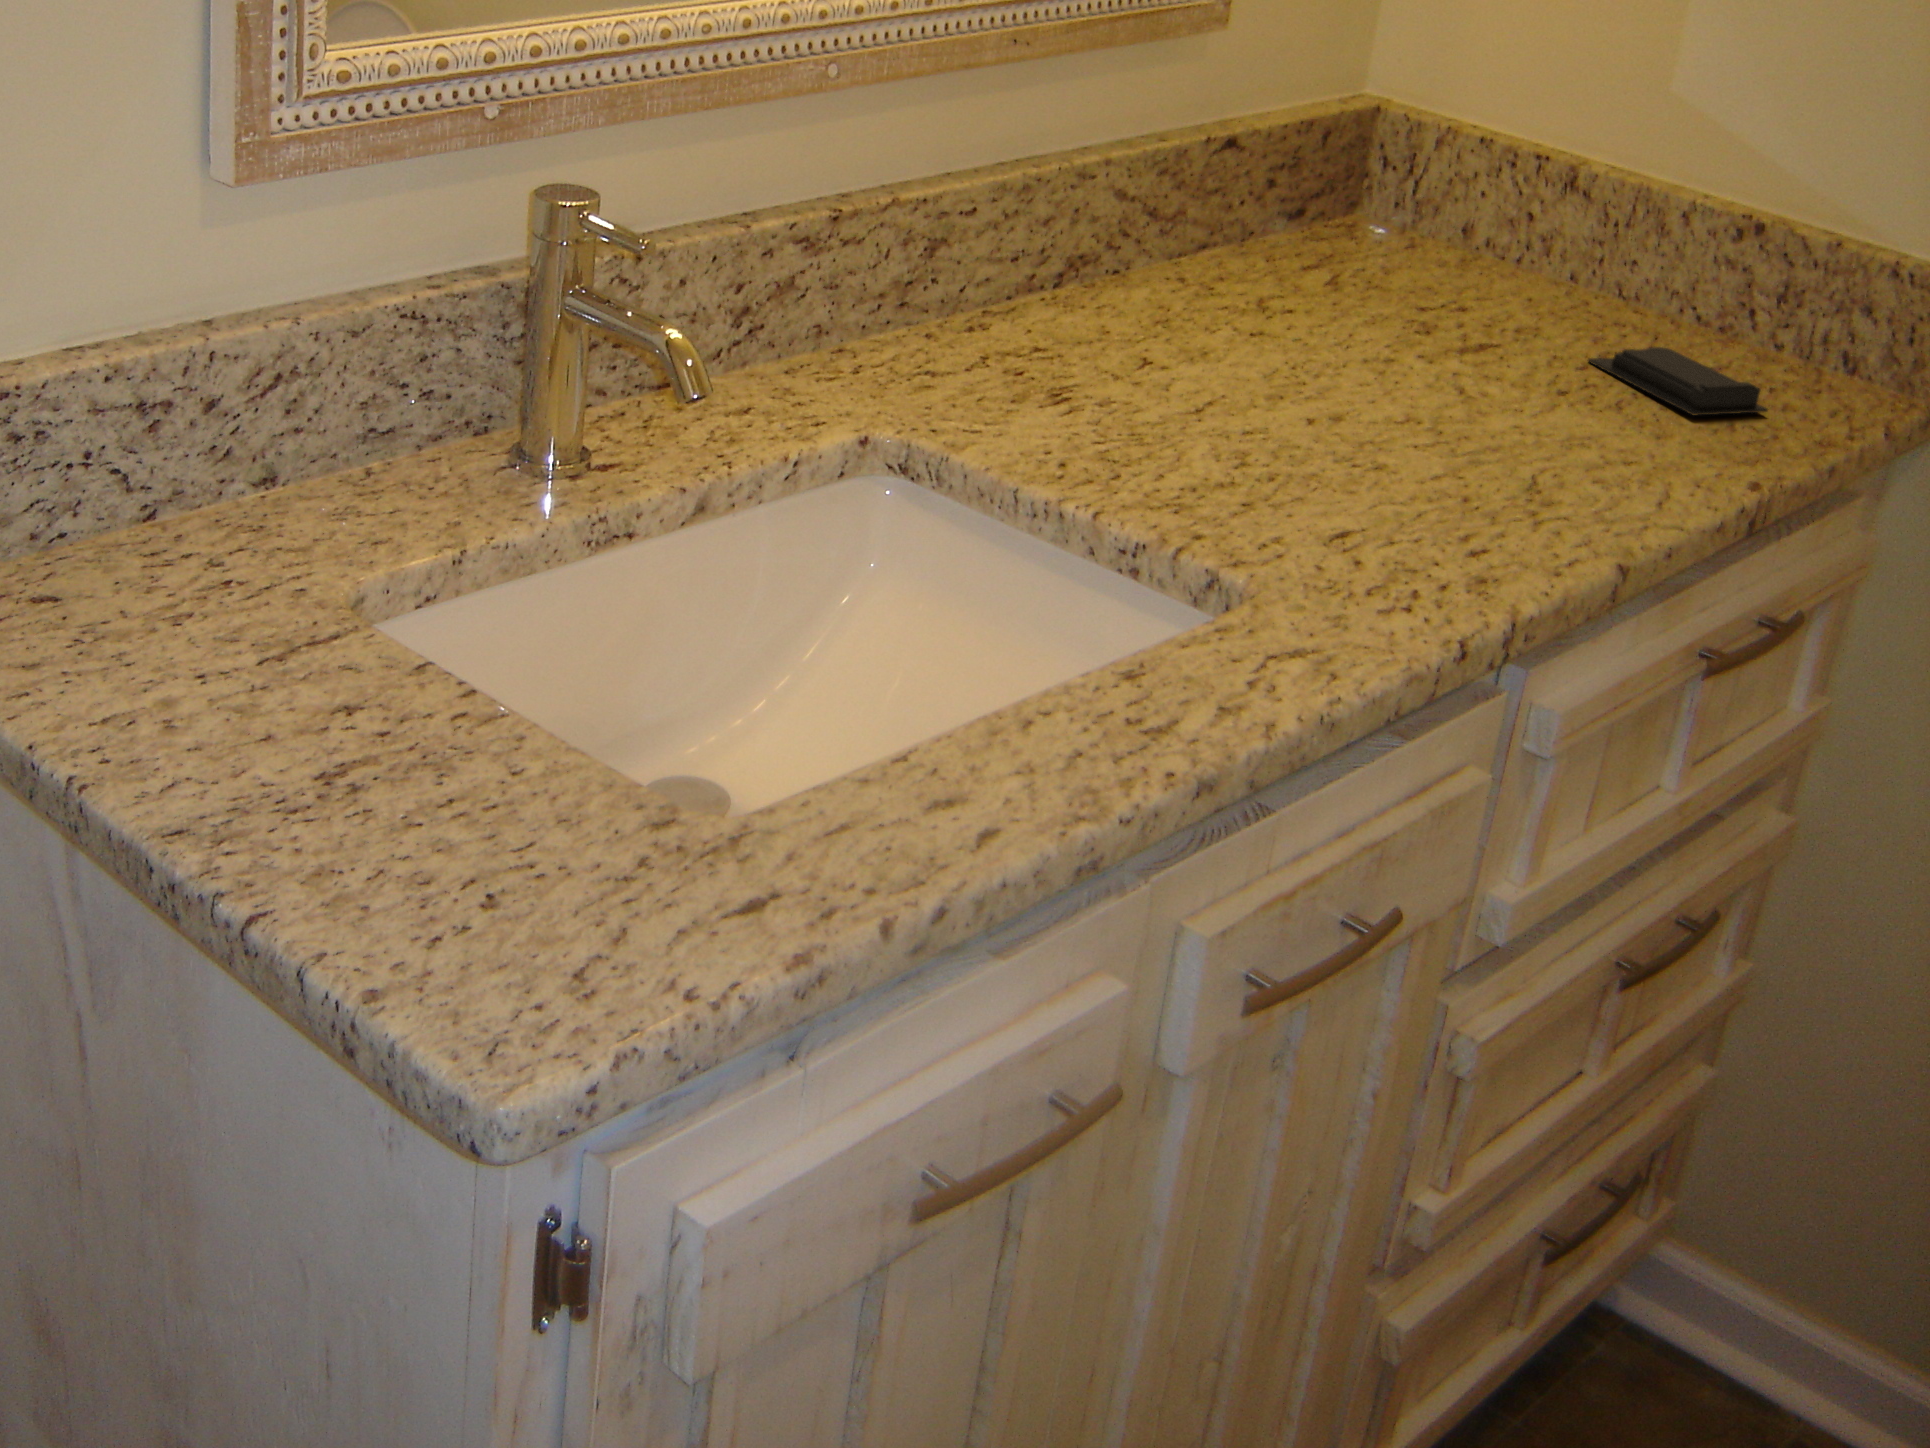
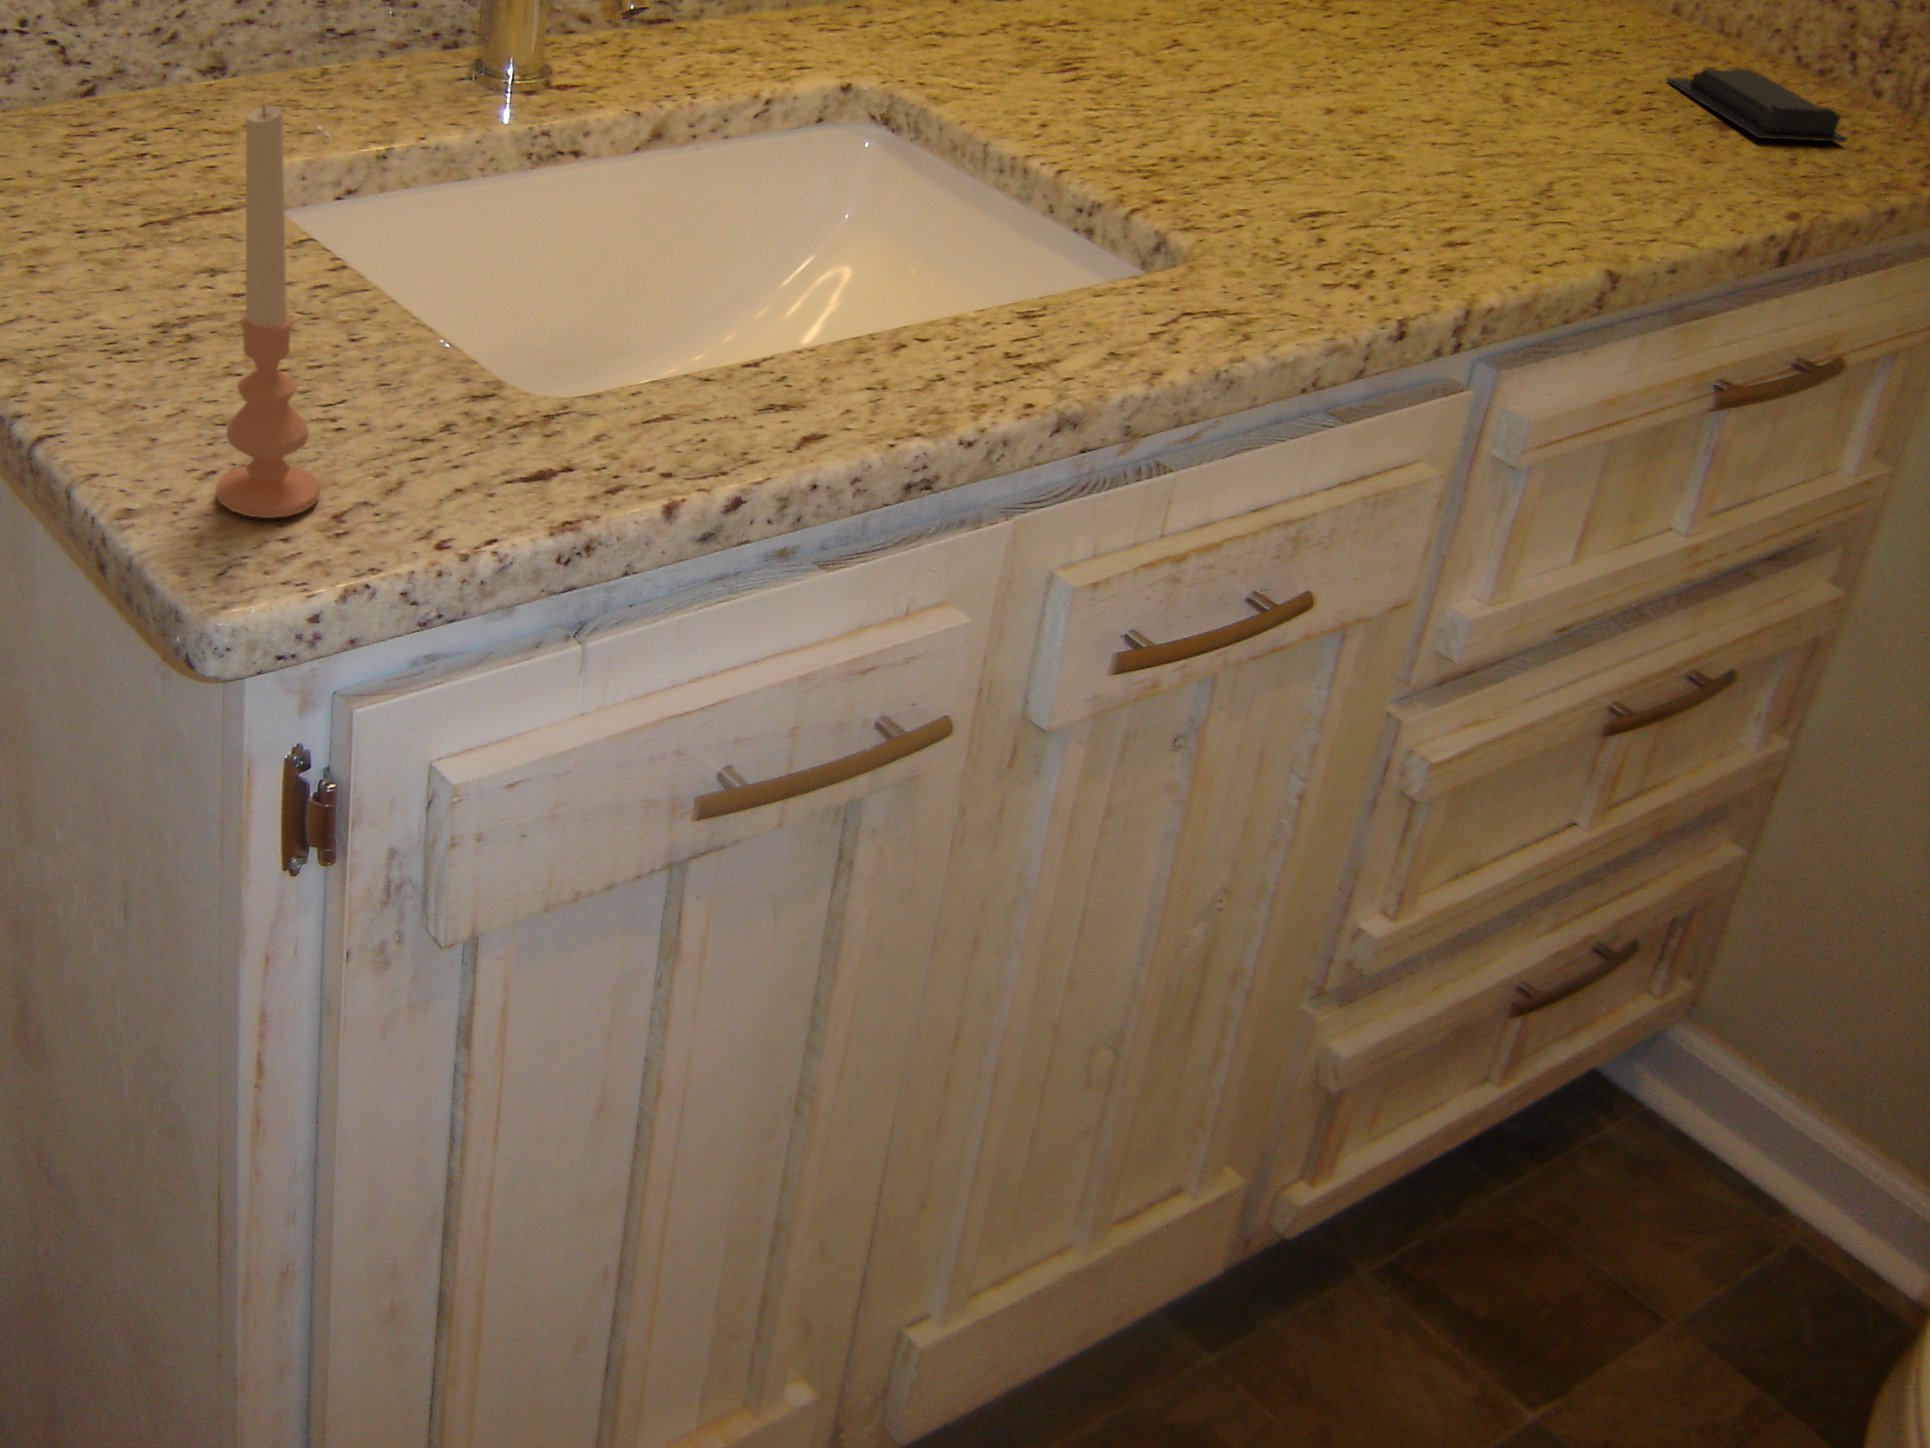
candle: none [451,587,553,987] -> present [216,106,320,518]

